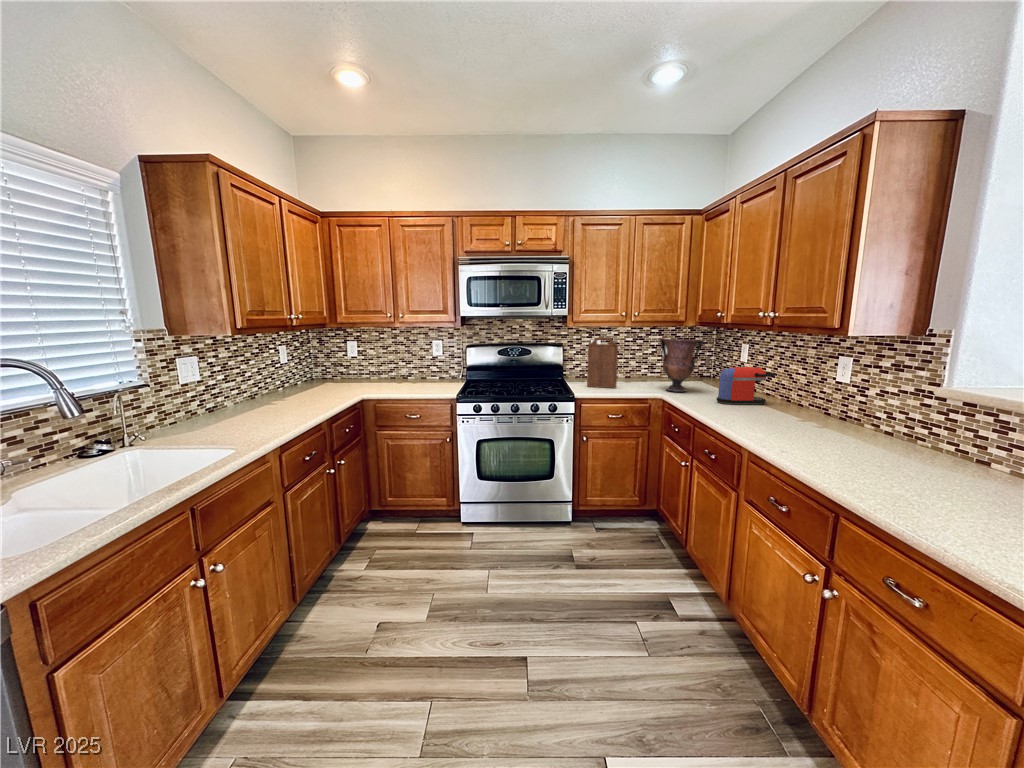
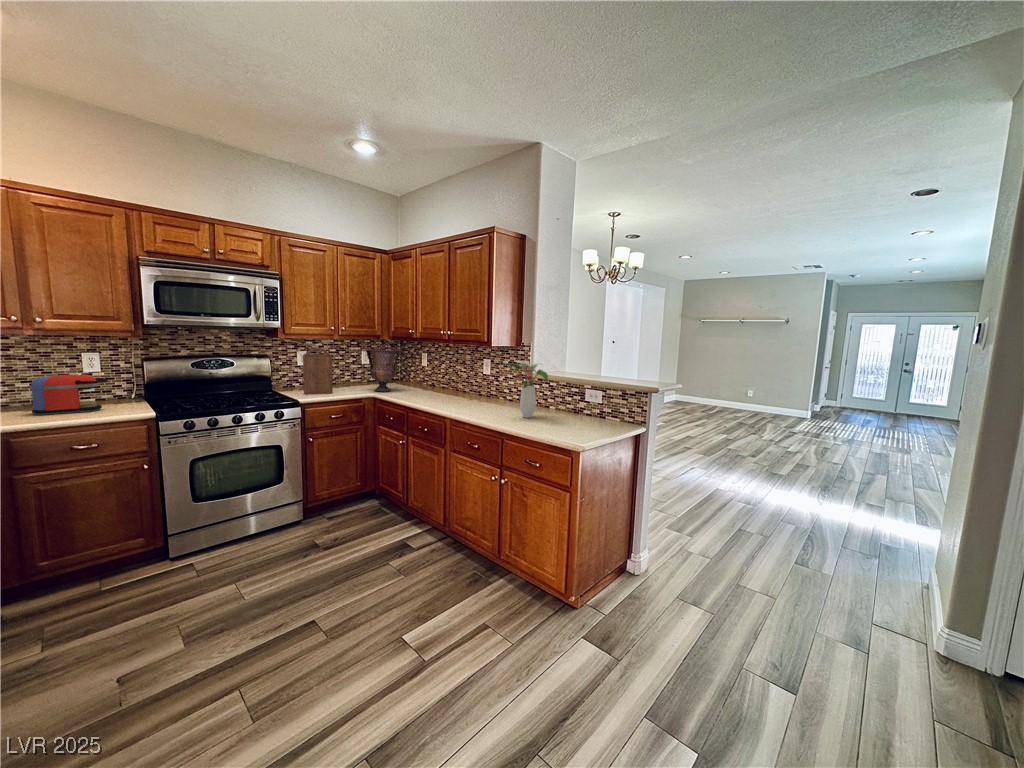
flower arrangement: none [857,366,999,487] -> present [502,361,548,418]
coffee maker: present [716,367,775,404] -> present [31,374,108,415]

